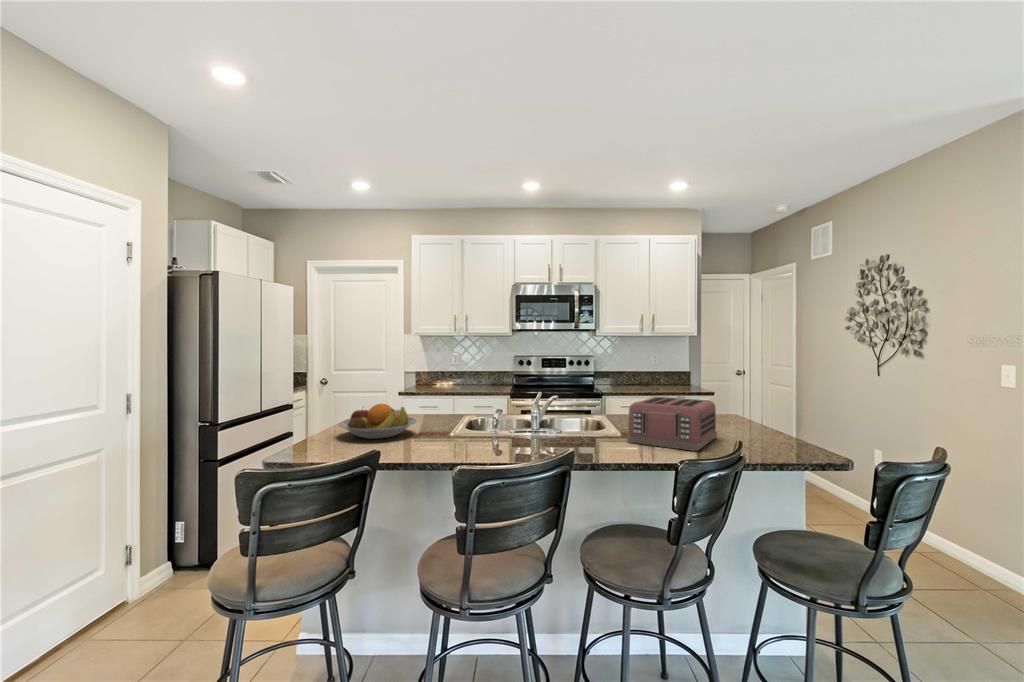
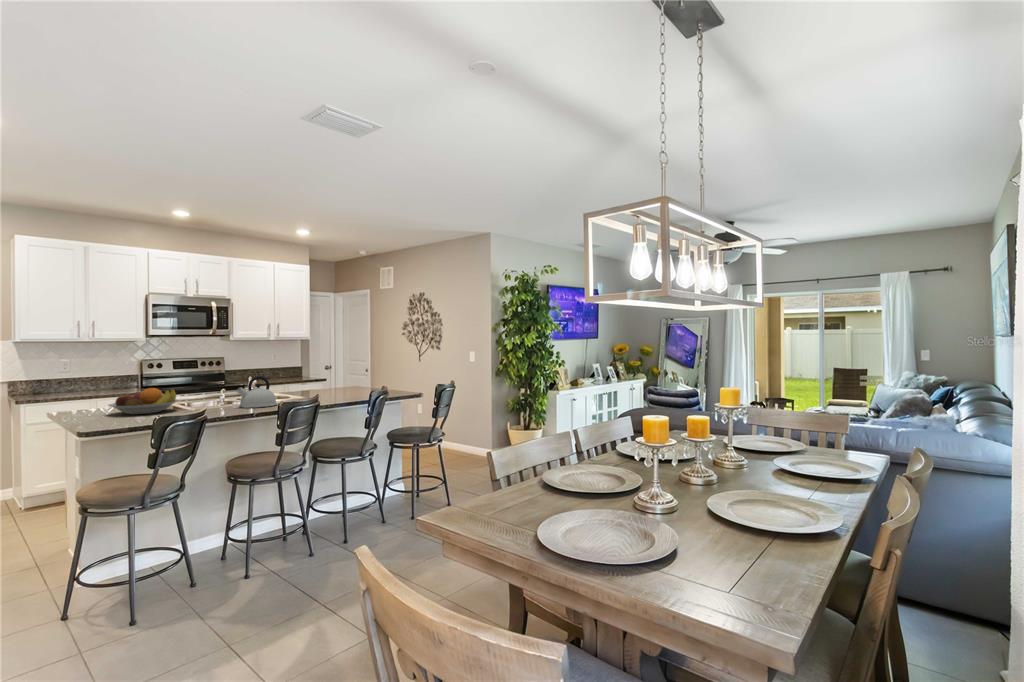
toaster: present [627,397,717,451] -> none [325,372,366,397]
kettle: none [468,399,529,453] -> present [236,376,277,408]

